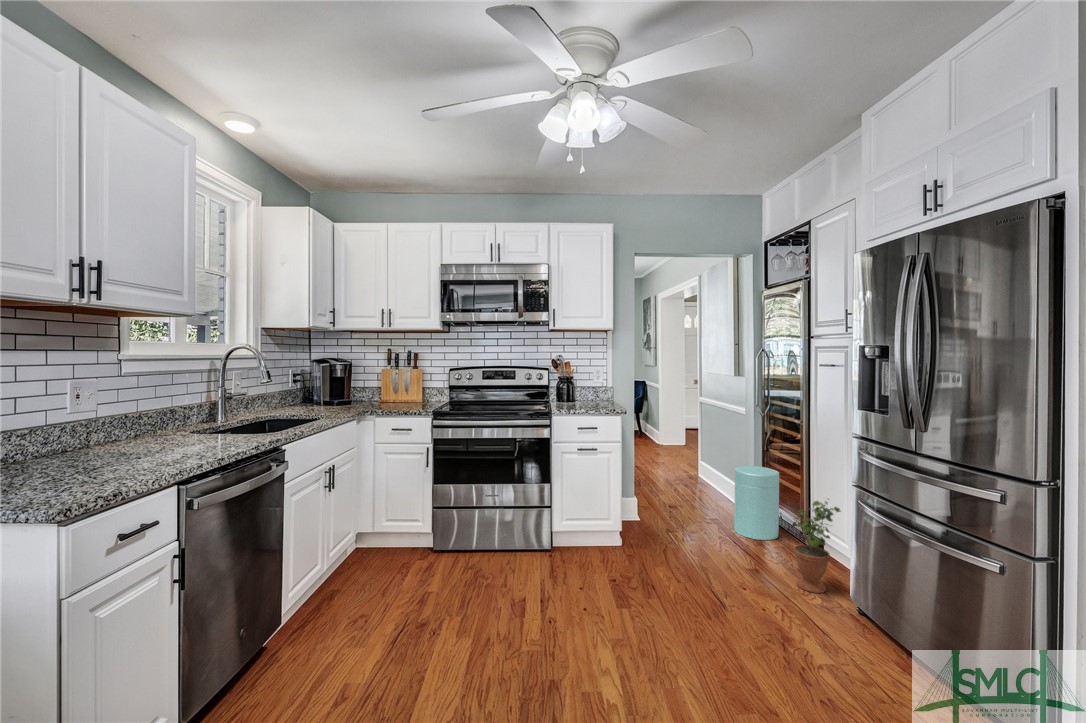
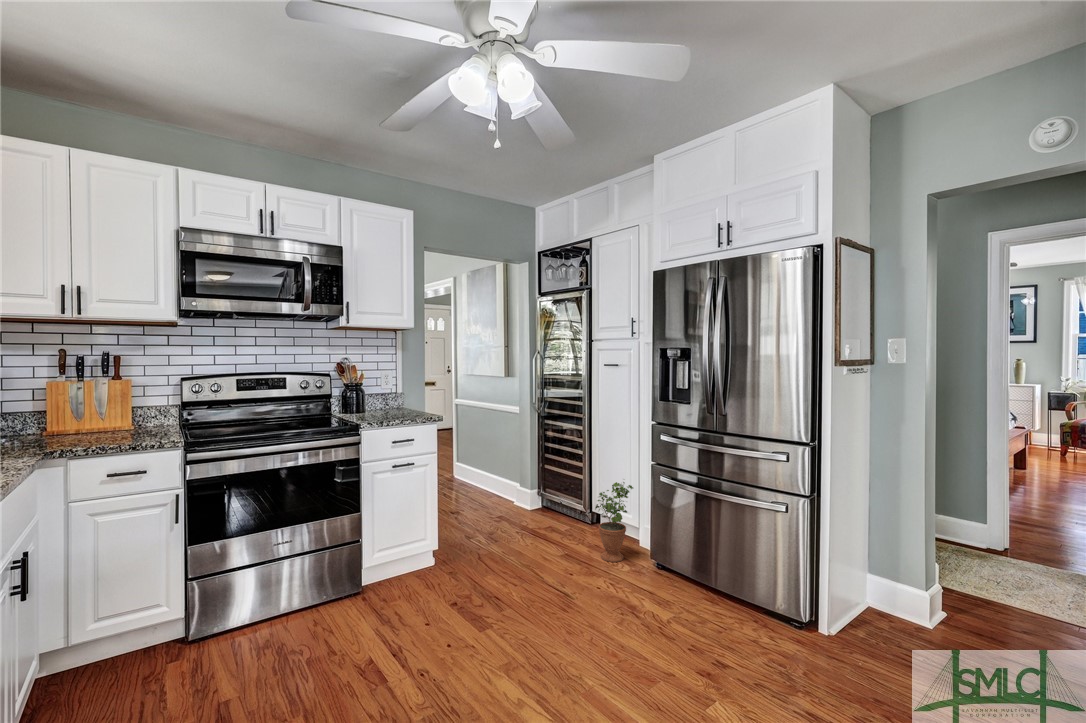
trash can: present [734,466,779,540] -> none [523,460,562,528]

